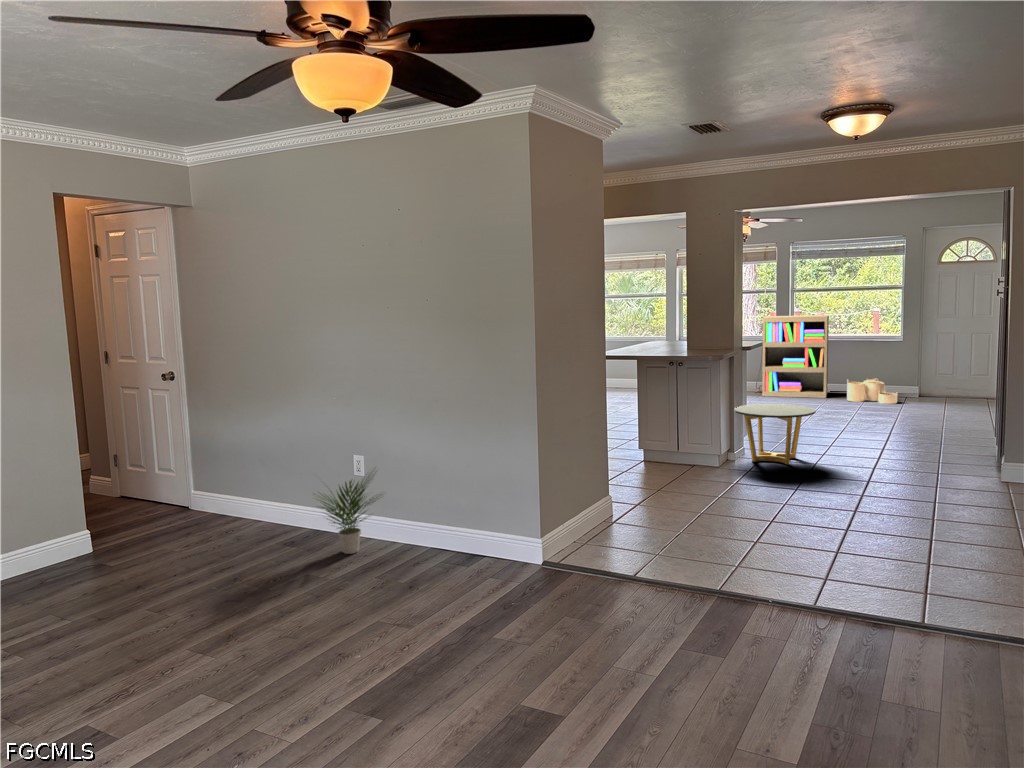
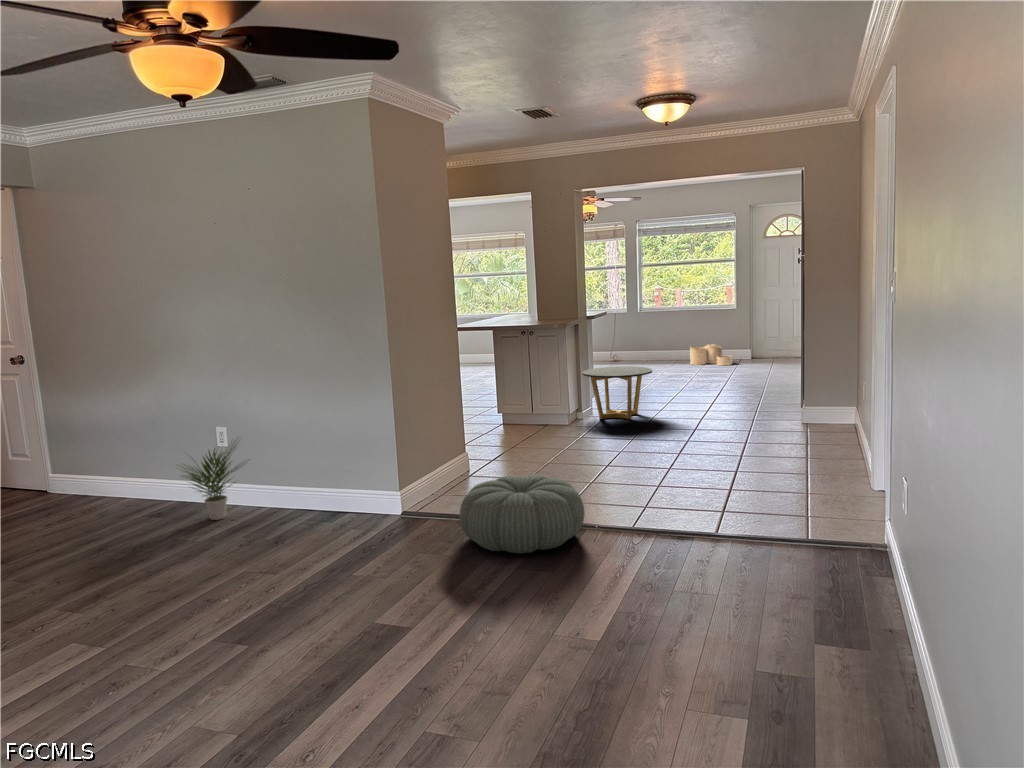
bookshelf: present [762,315,829,398] -> none [615,287,675,364]
pouf: none [612,534,758,630] -> present [459,475,584,553]

